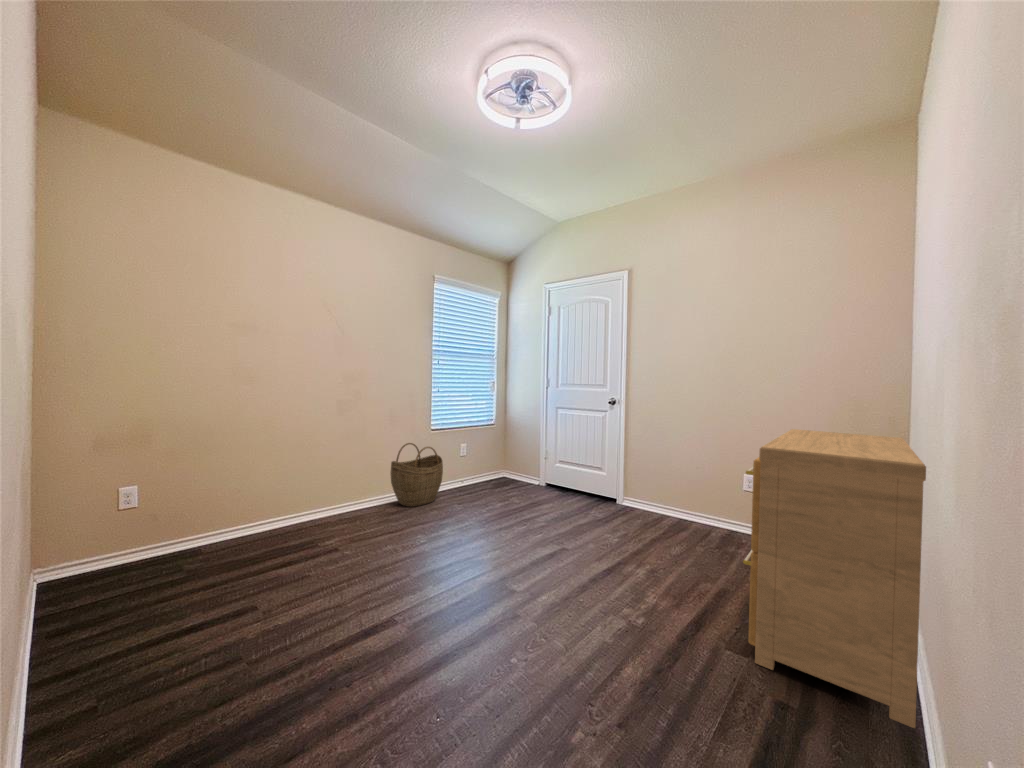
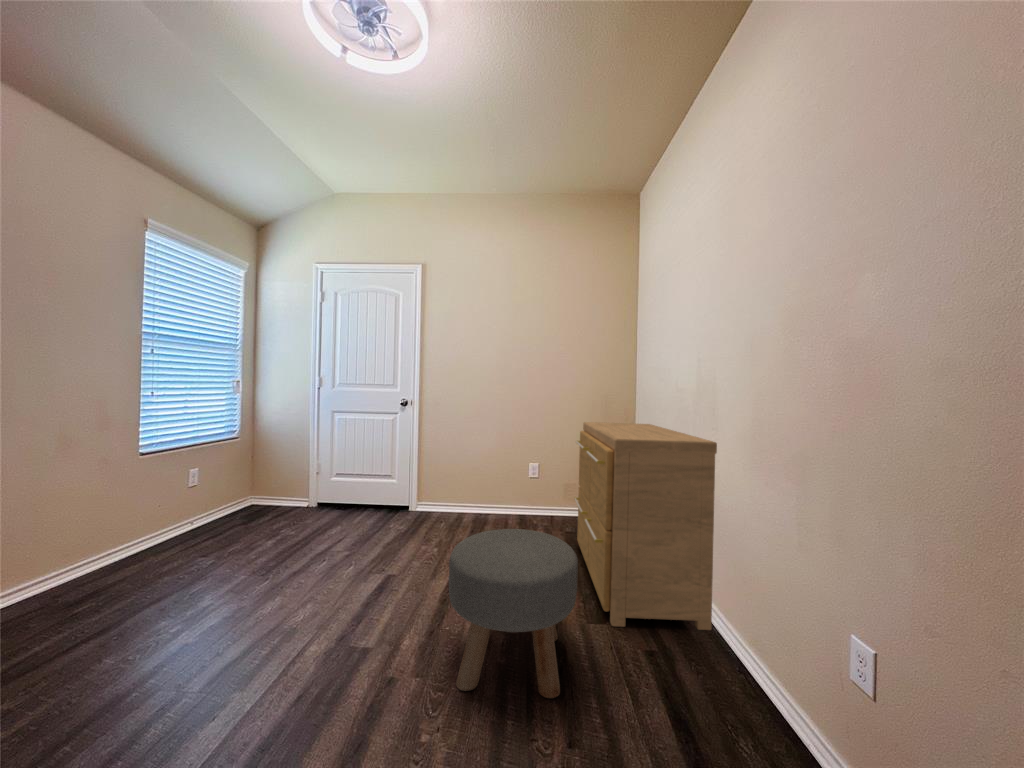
woven basket: present [390,443,443,507] -> none [56,478,170,584]
ottoman: none [560,521,687,685] -> present [449,529,578,698]

